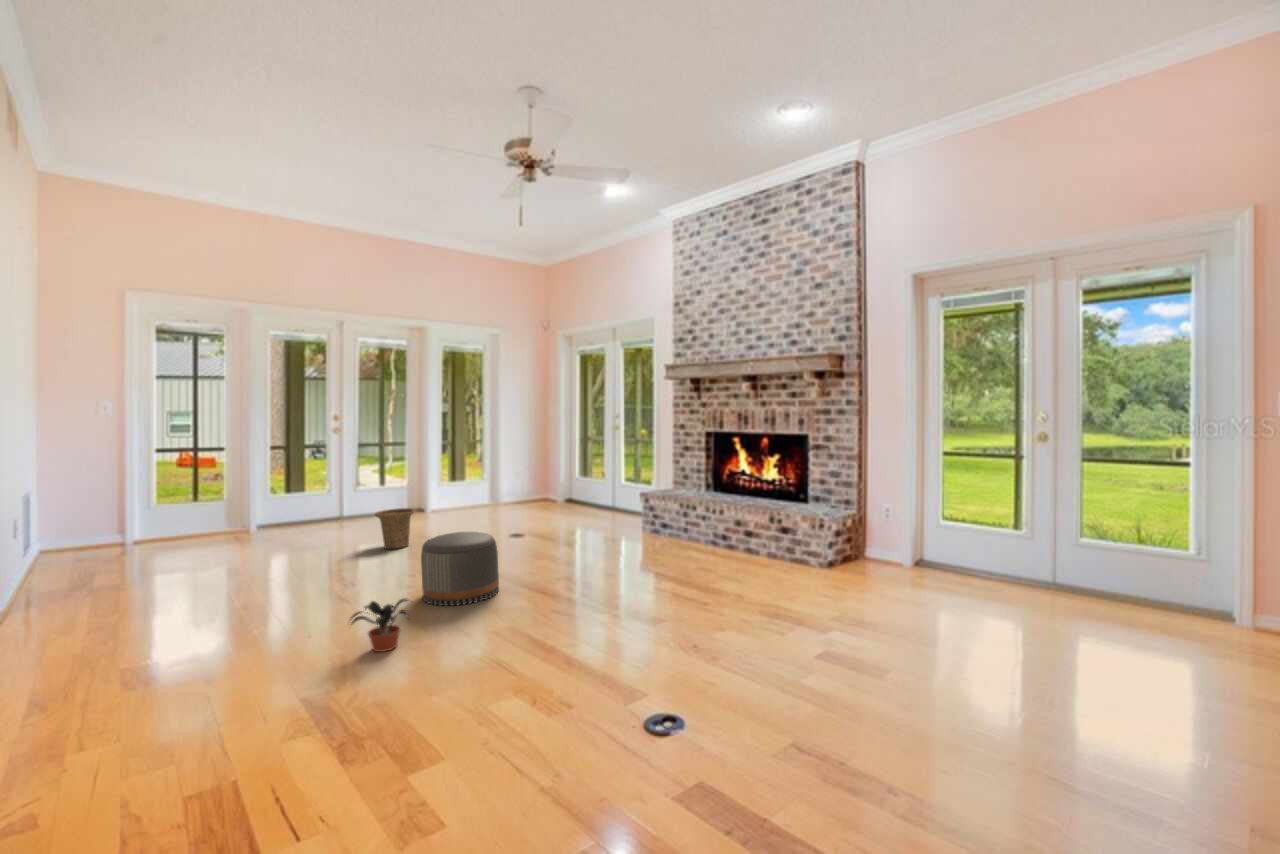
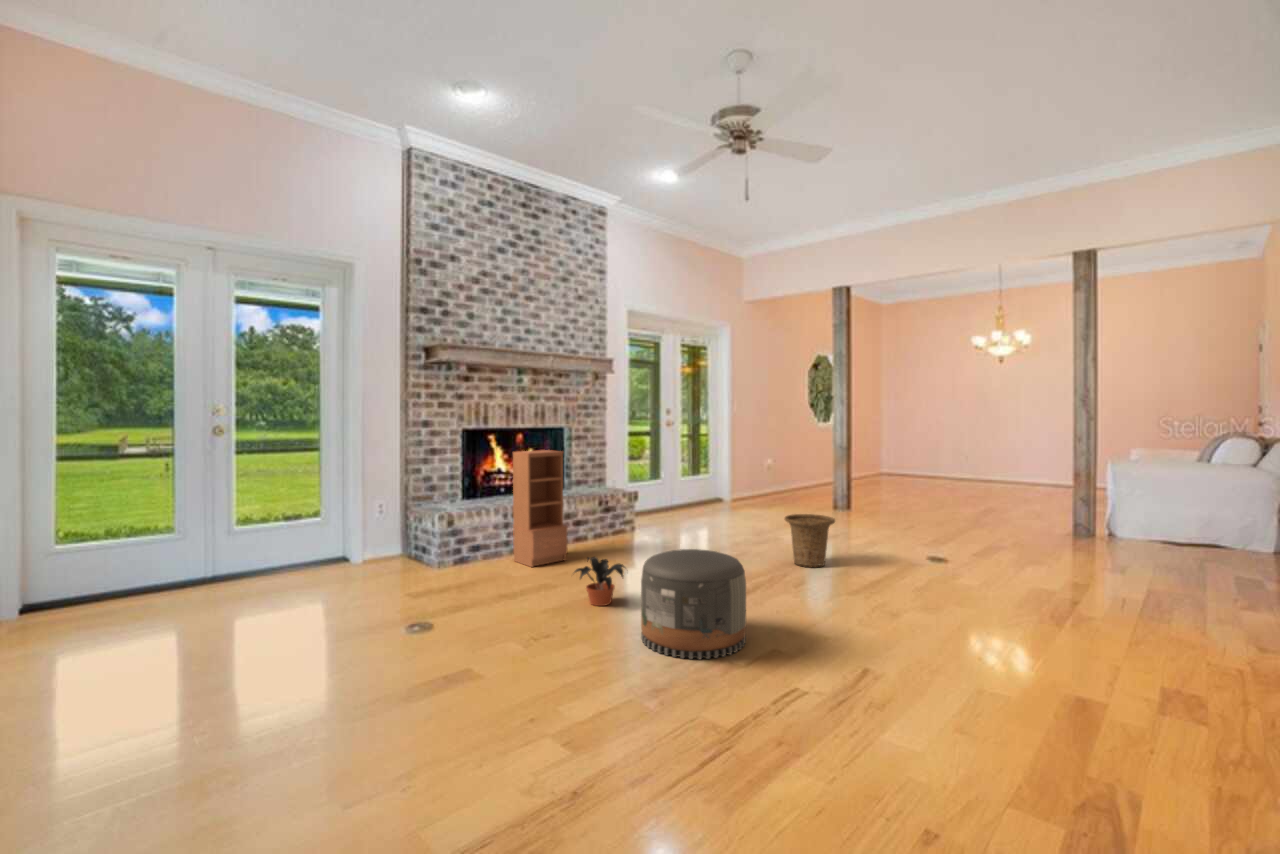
bookcase: none [645,454,692,555] -> present [513,450,567,567]
basket: present [375,508,415,549] -> present [785,514,835,568]
potted plant: present [351,598,412,652] -> present [575,557,625,606]

